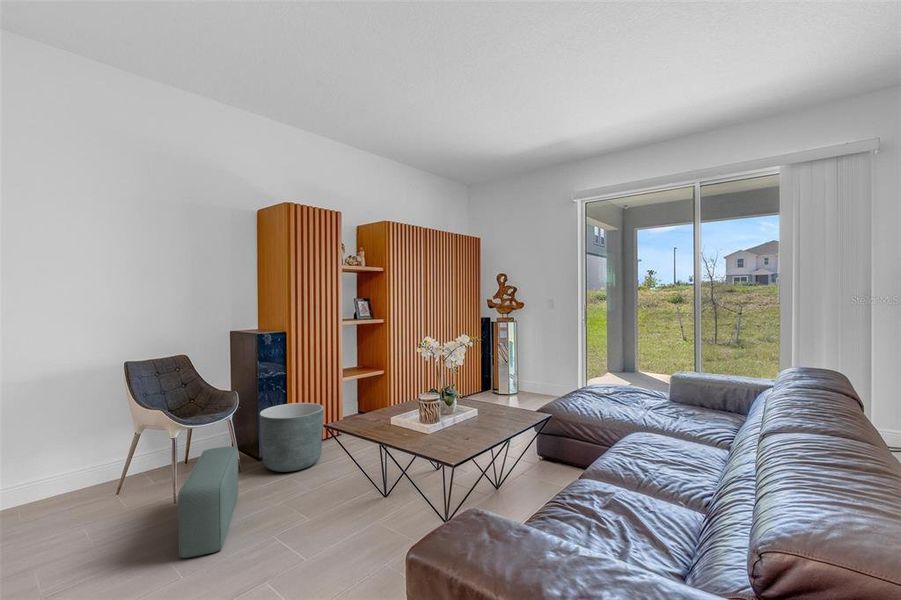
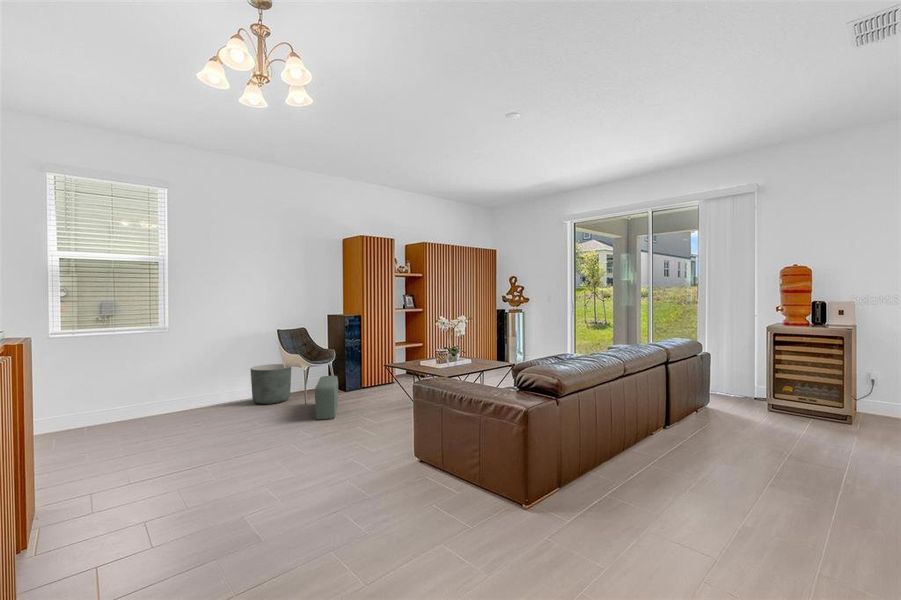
planter: present [260,403,323,472] -> present [251,364,291,404]

